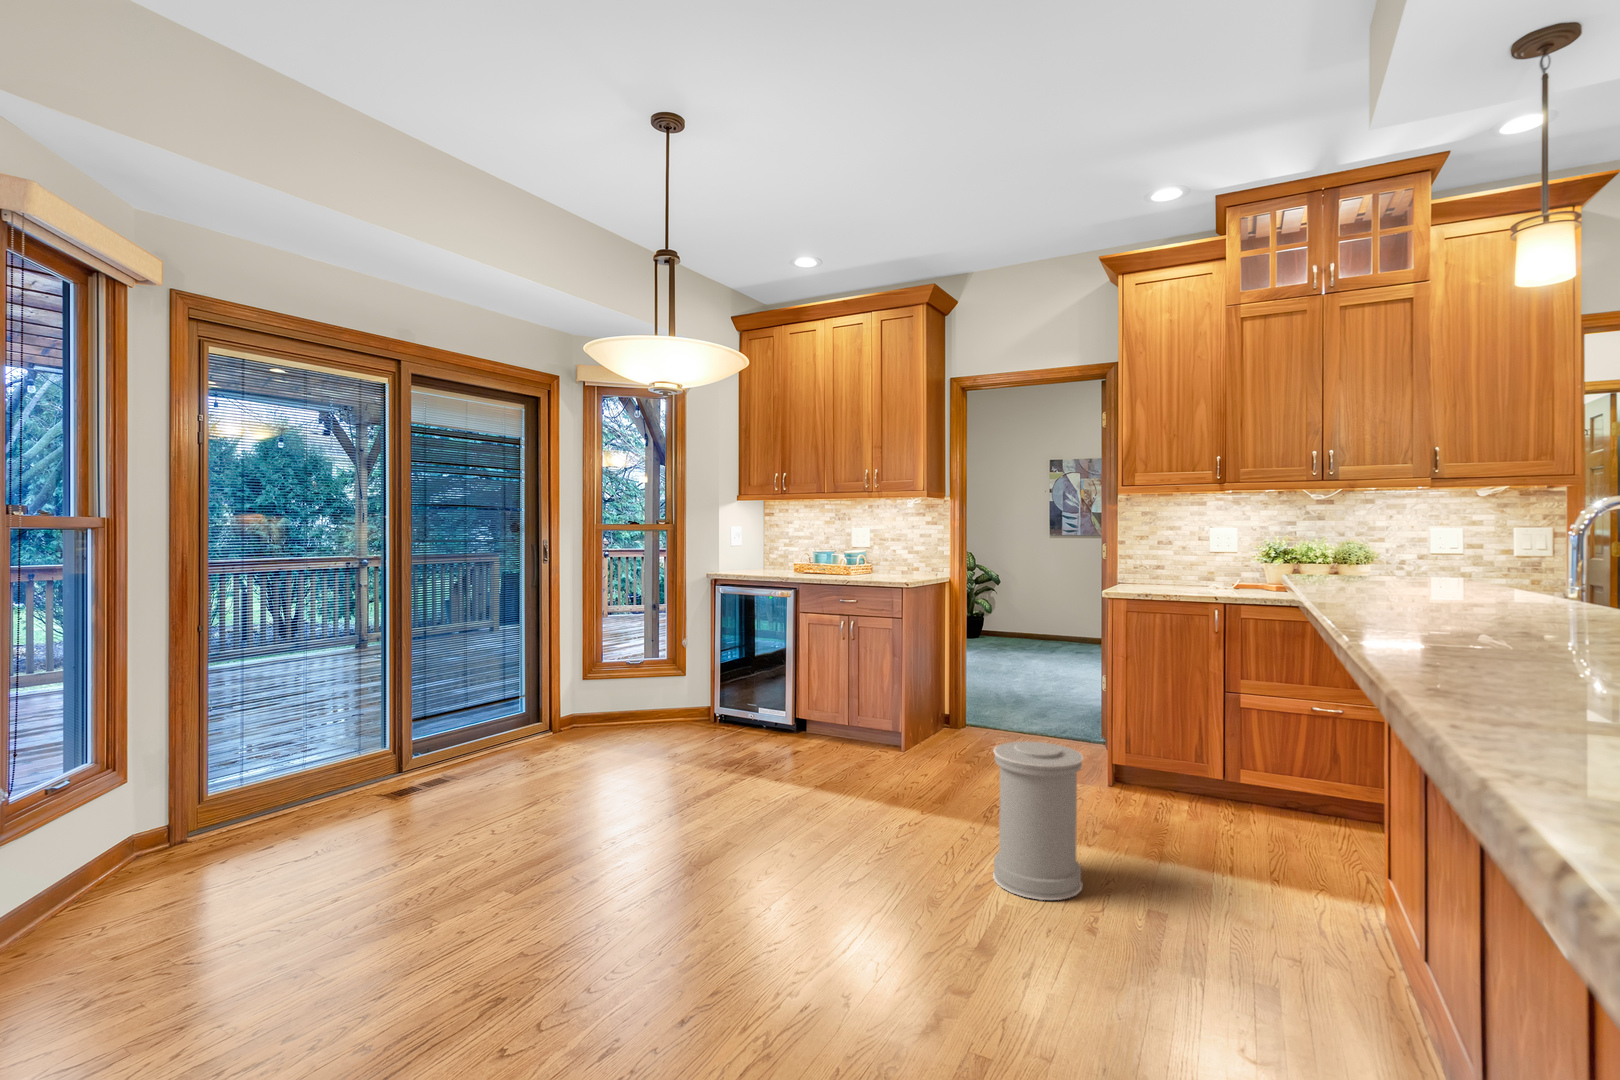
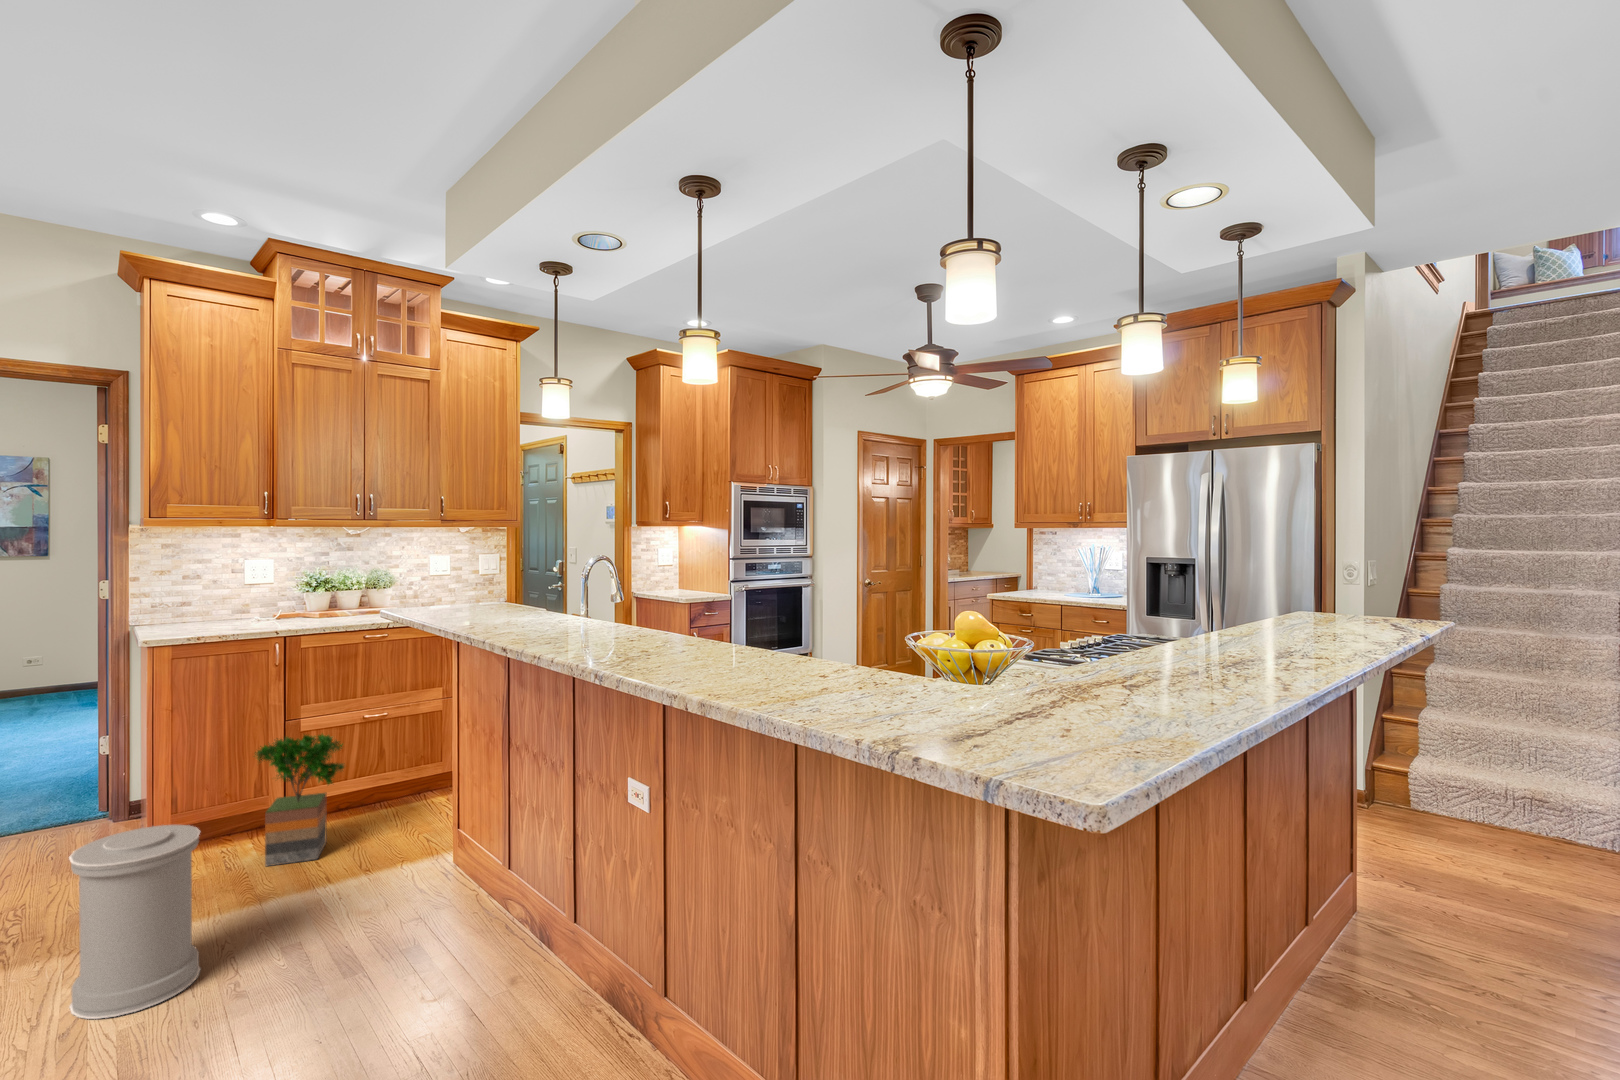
potted tree: none [1178,703,1272,845] -> present [255,734,344,866]

